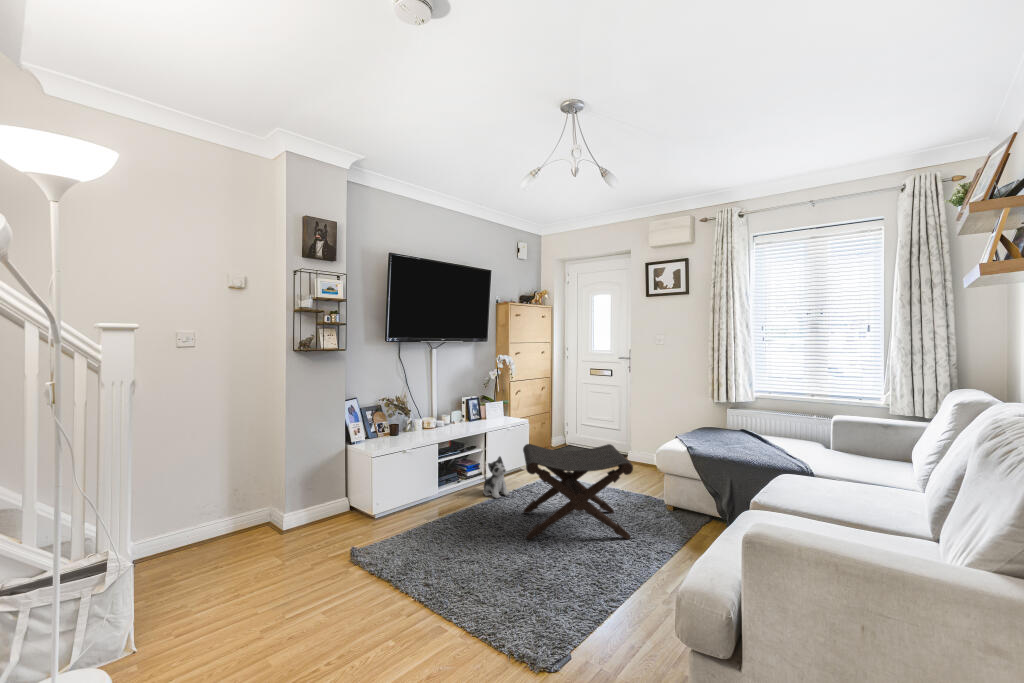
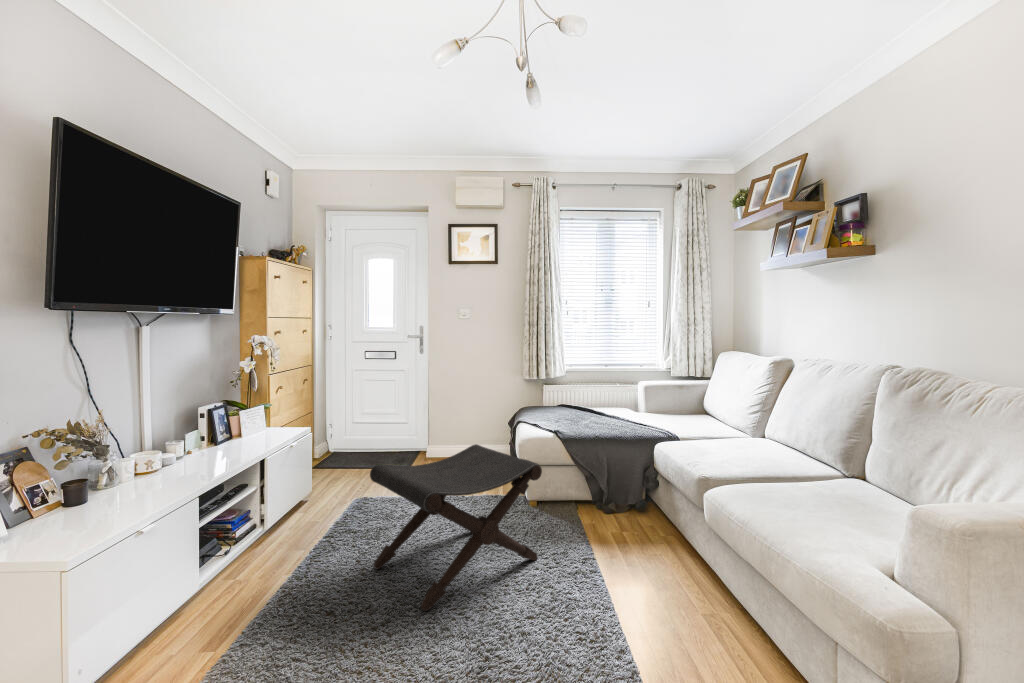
plush toy: present [483,456,510,498] -> none [271,491,325,560]

